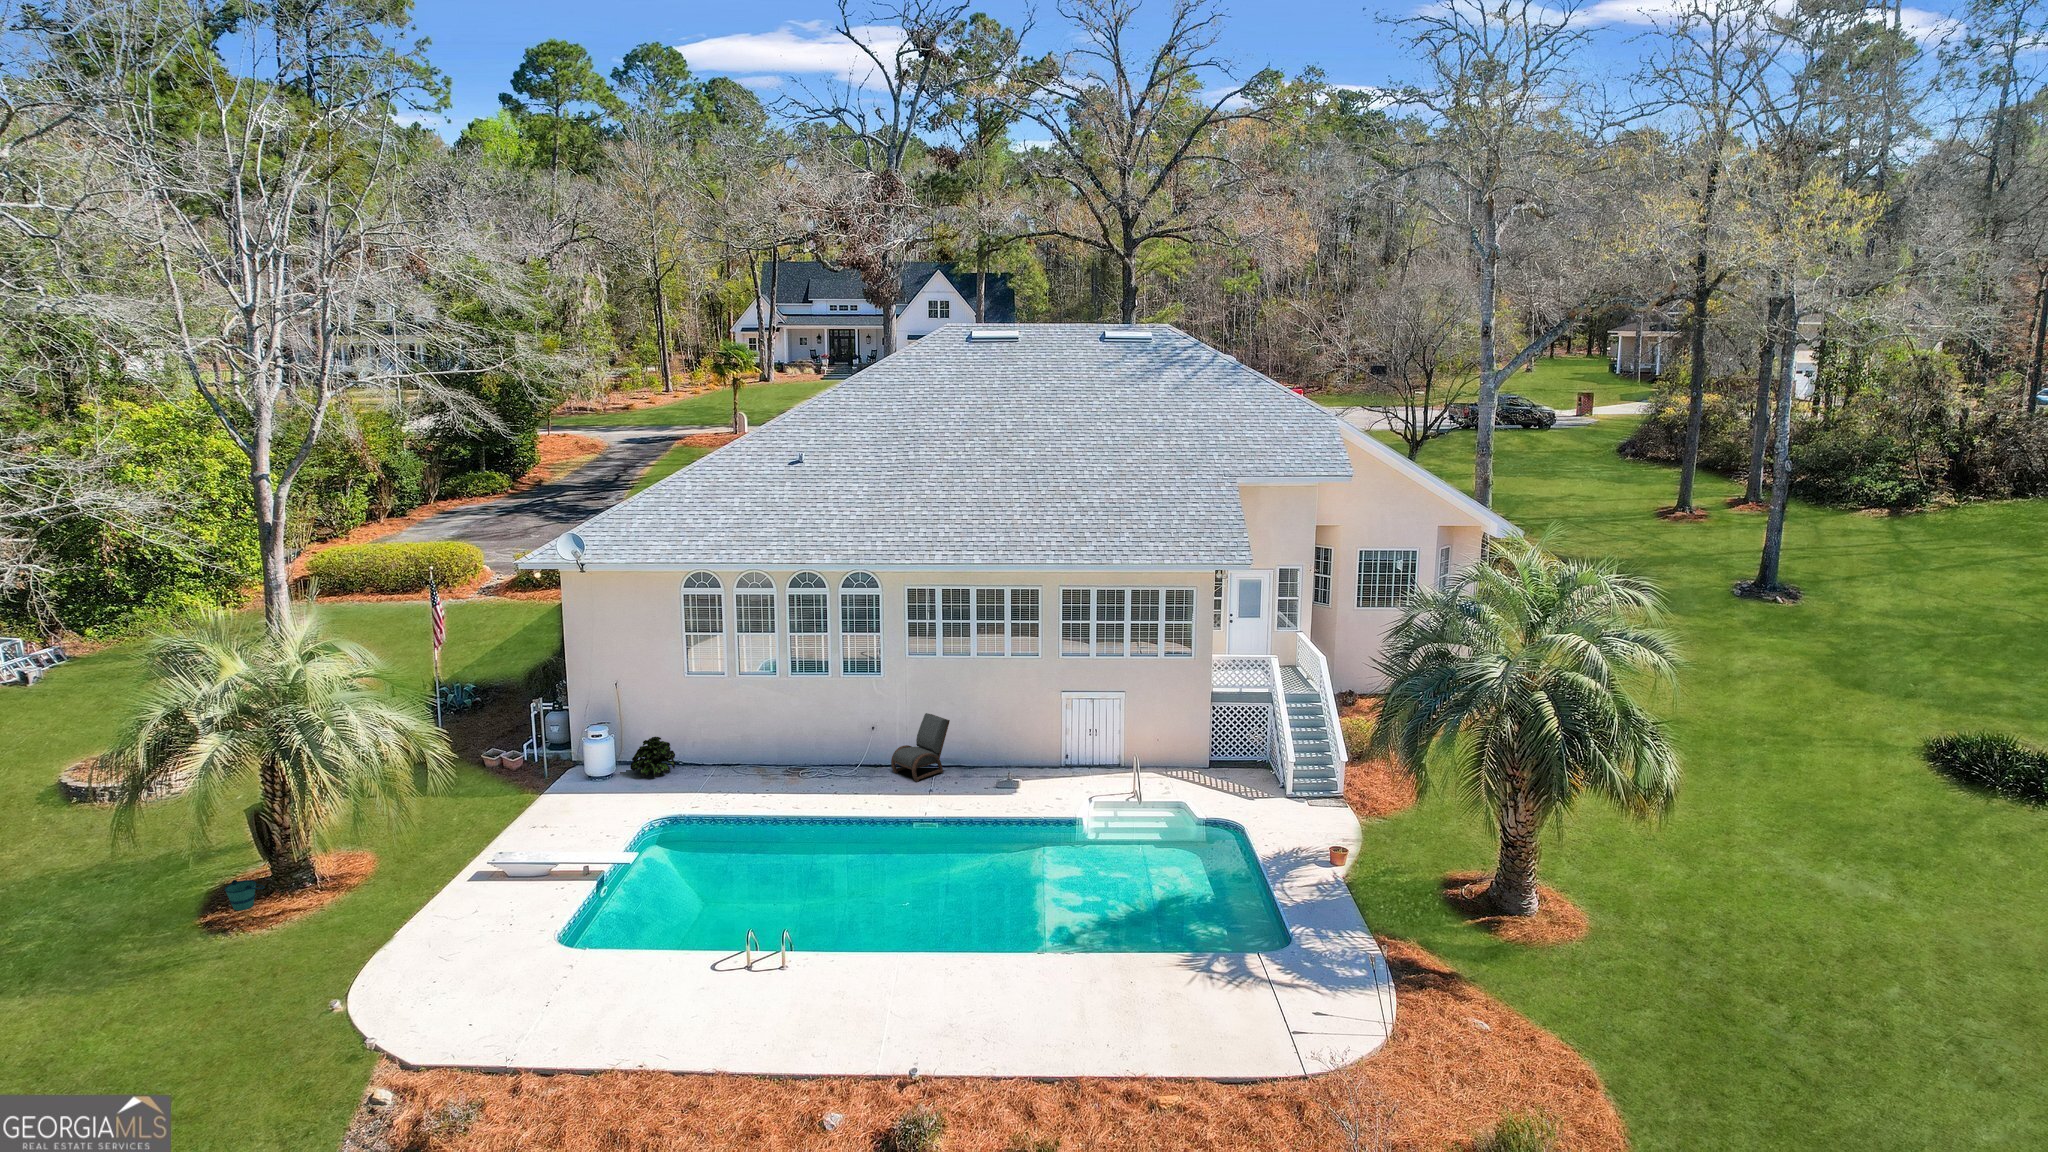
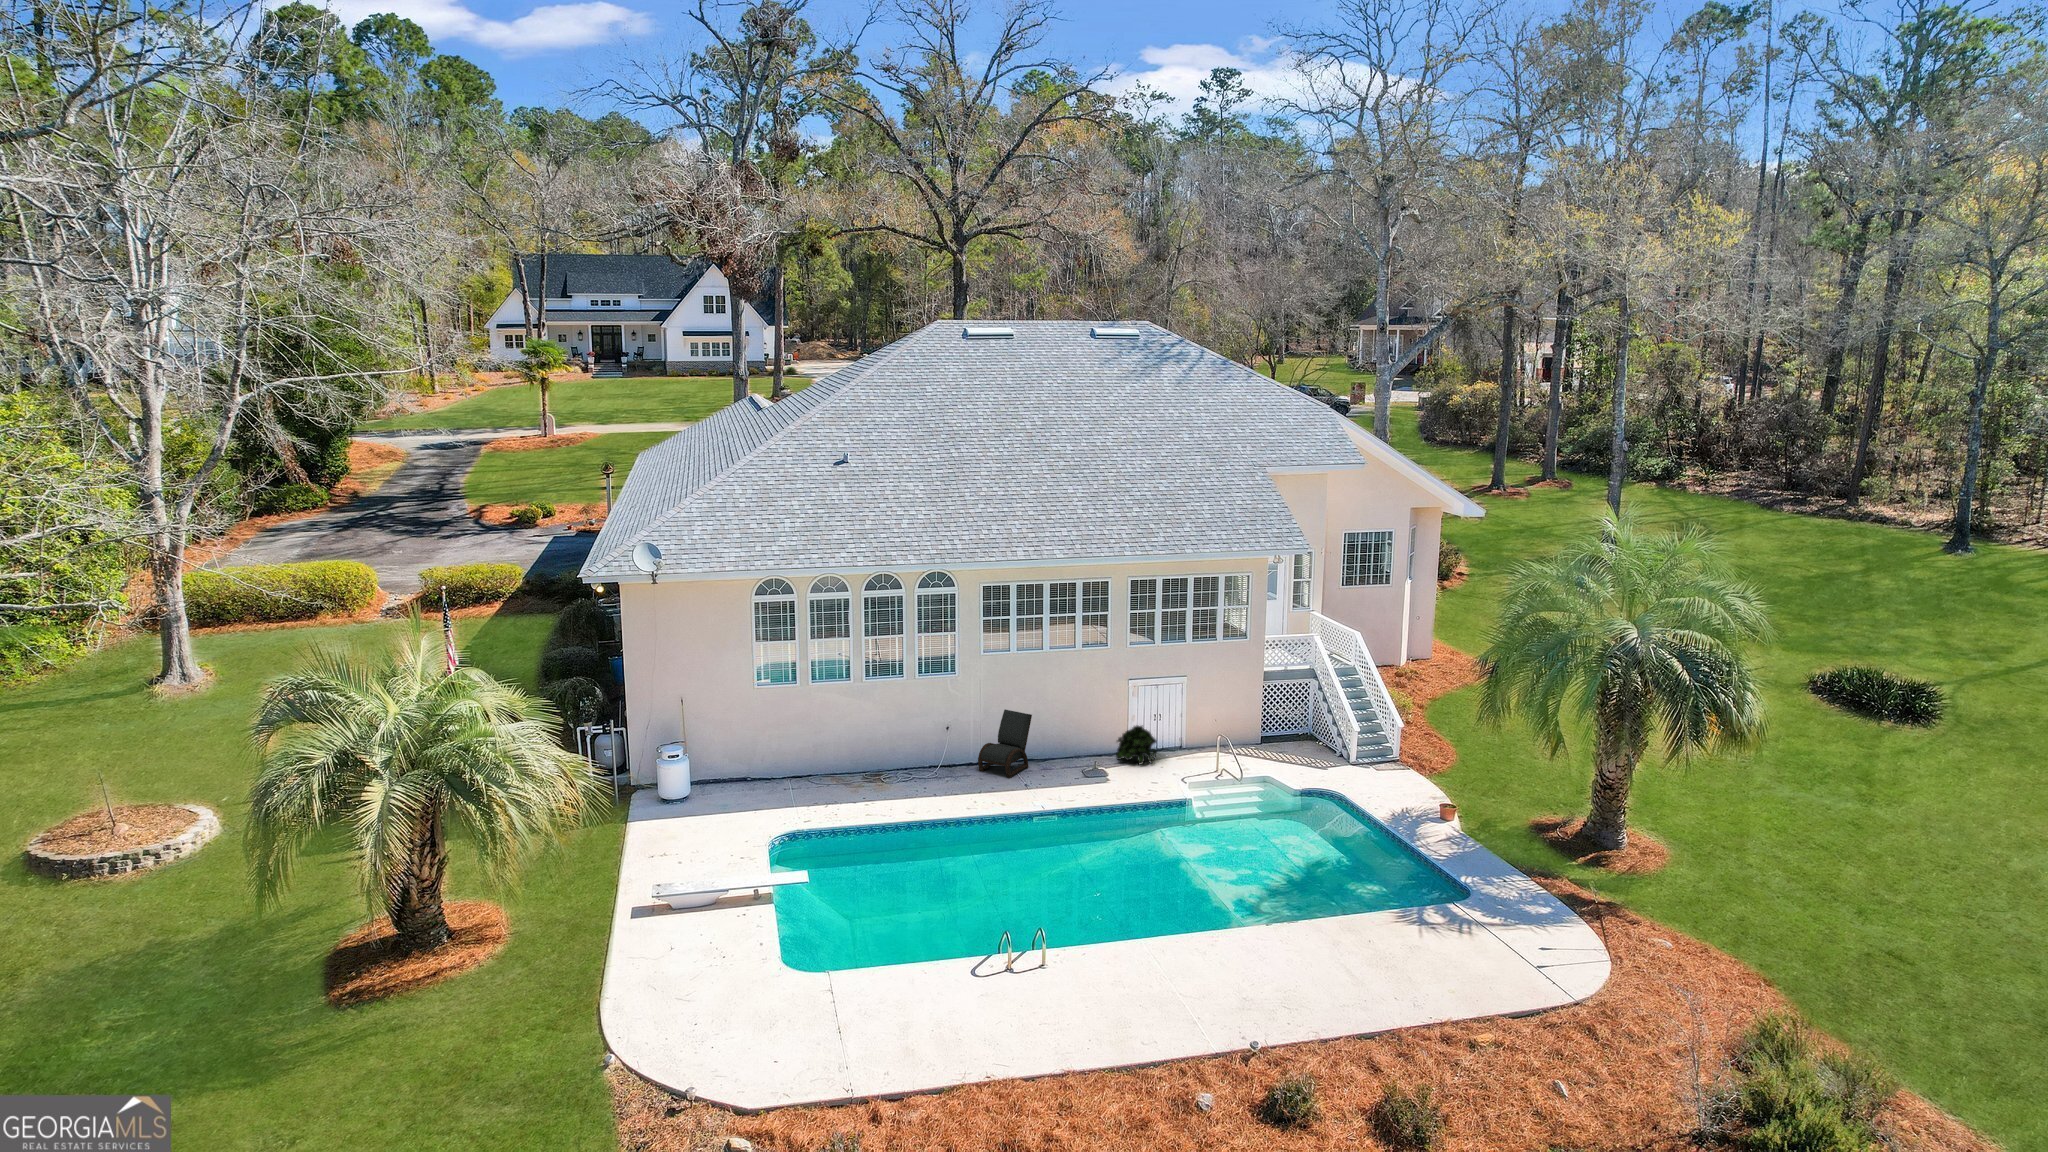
potted plant: present [630,737,676,778] -> present [1116,725,1157,765]
bucket: present [225,880,265,910] -> none [369,944,411,979]

